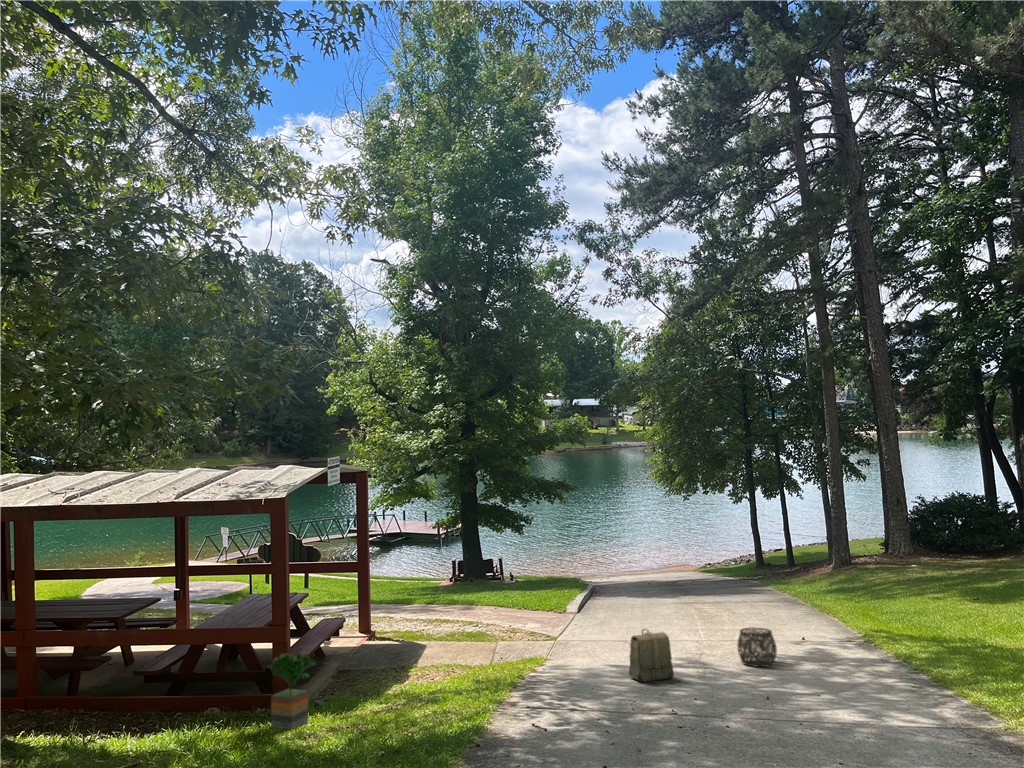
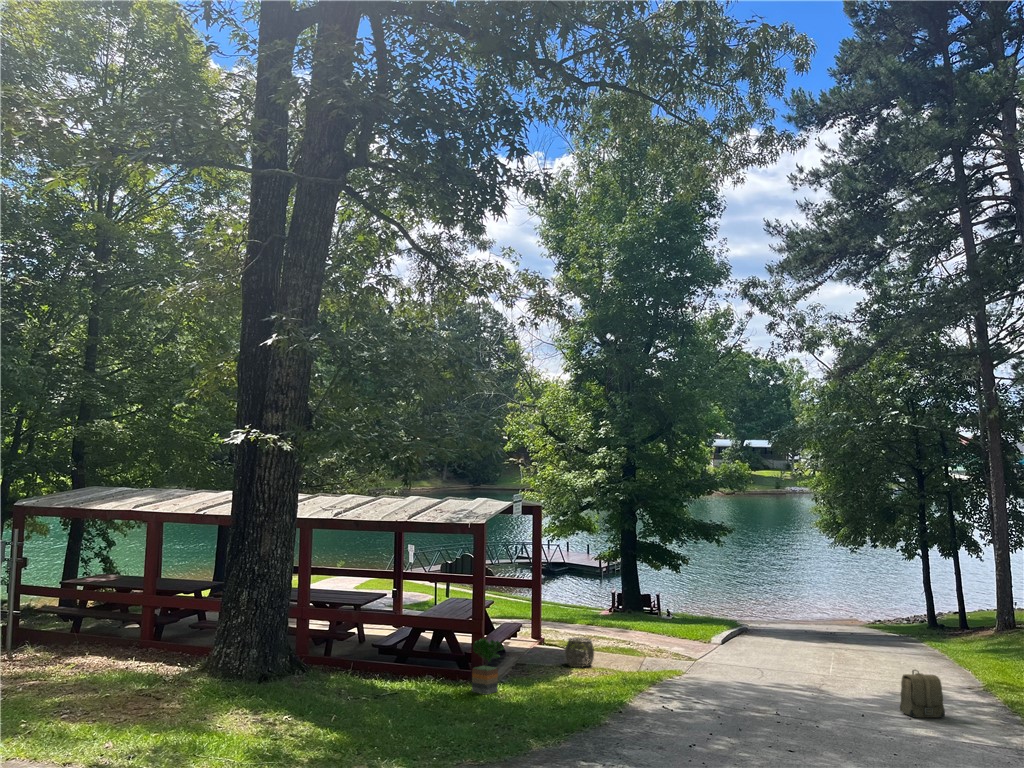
woven basket: present [737,627,777,667] -> present [565,637,594,667]
backpack: present [629,629,674,682] -> present [900,670,945,718]

